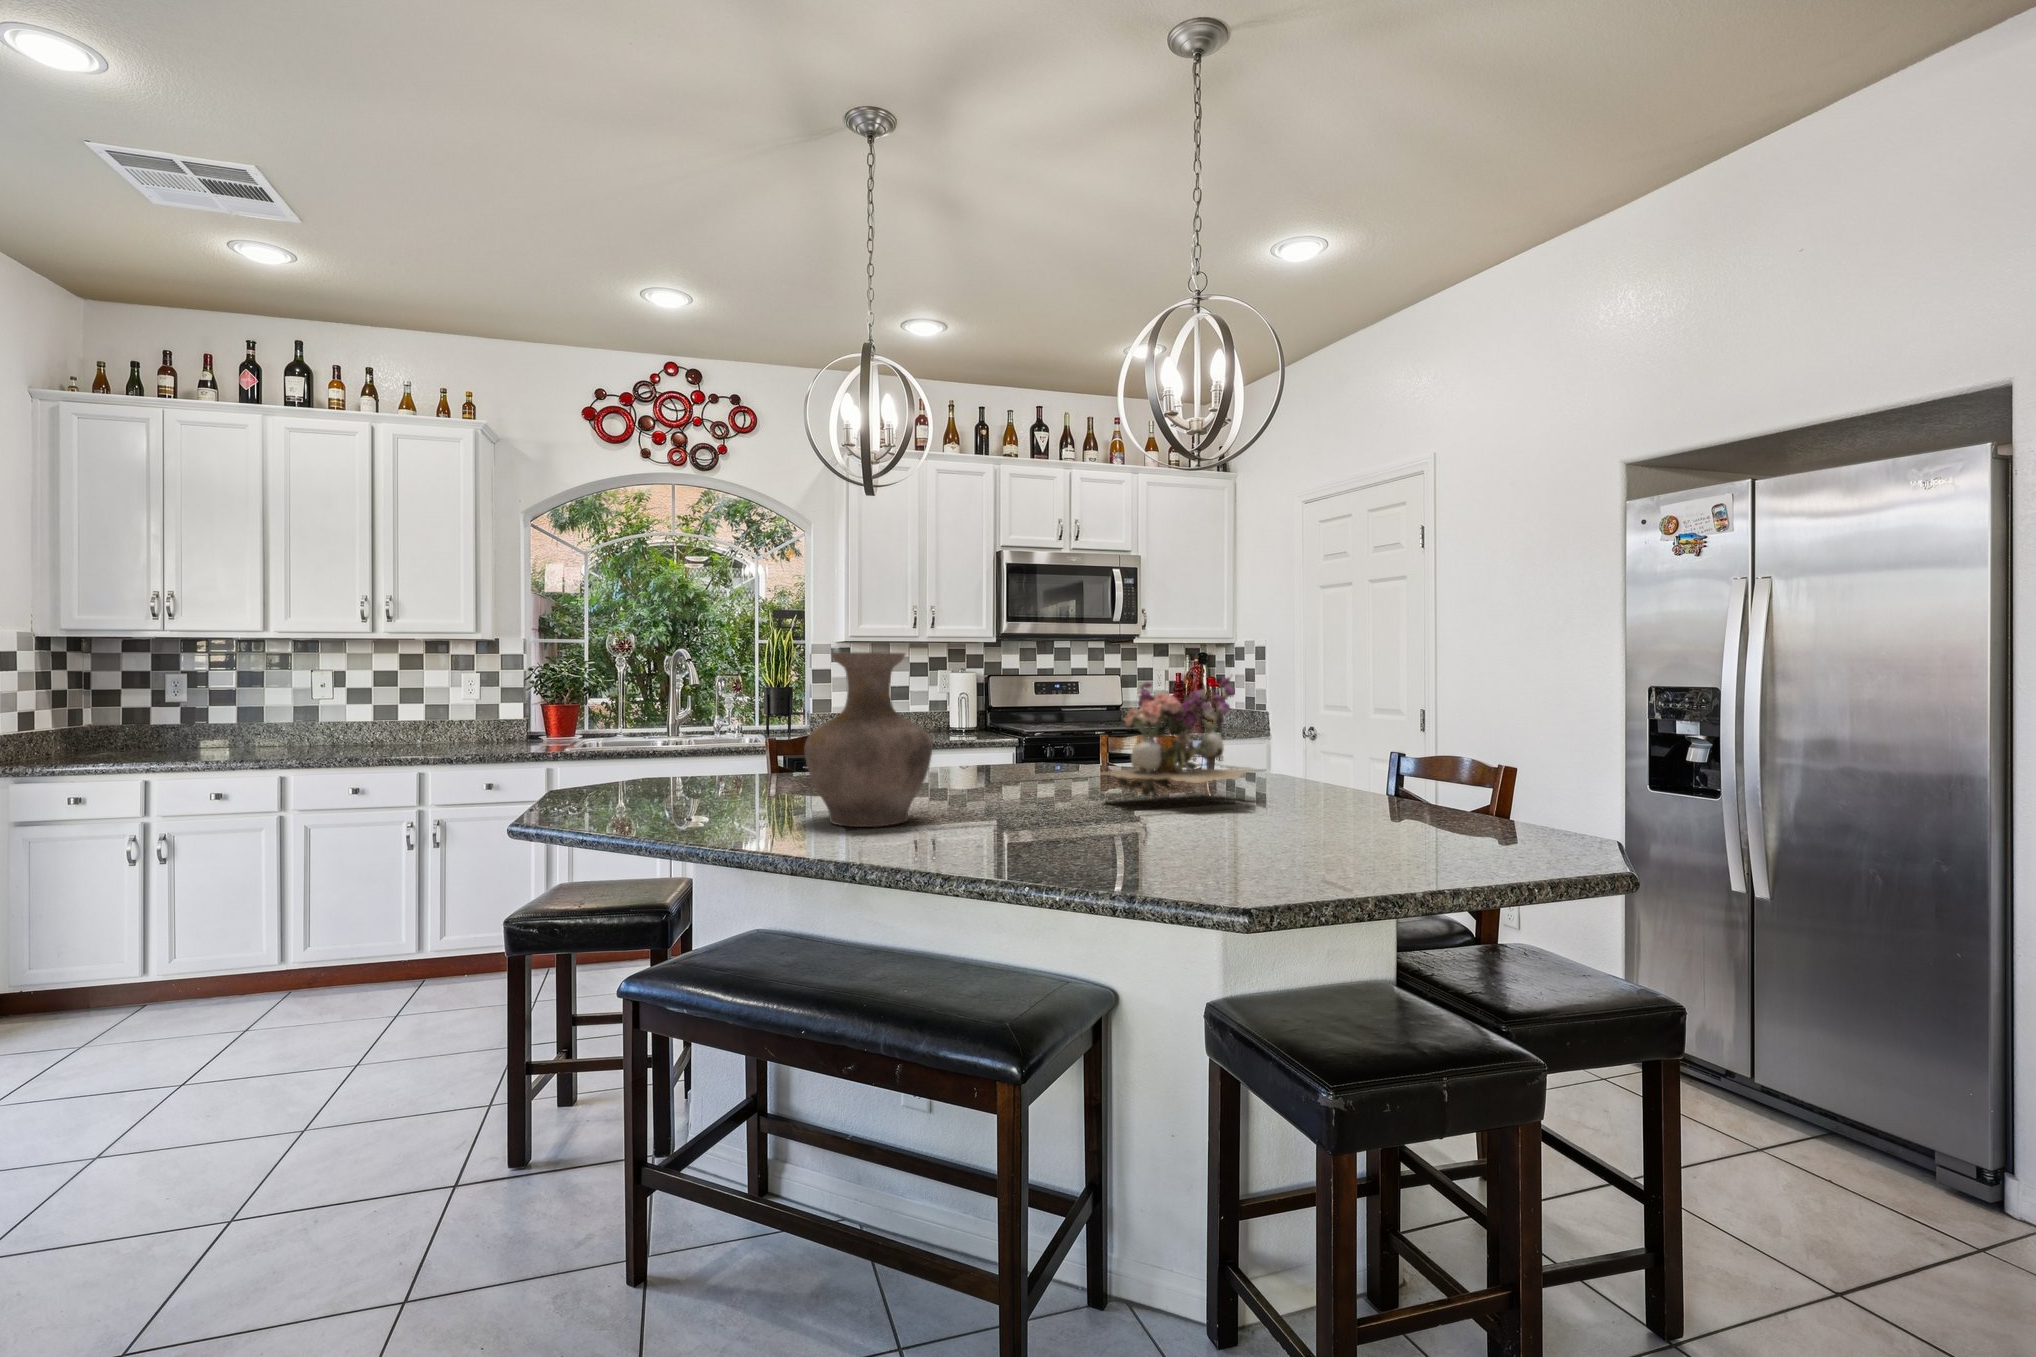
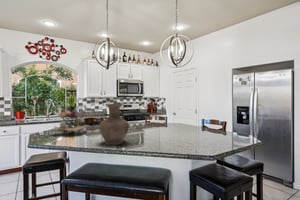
flower arrangement: present [1098,675,1253,800] -> present [54,107,88,133]

